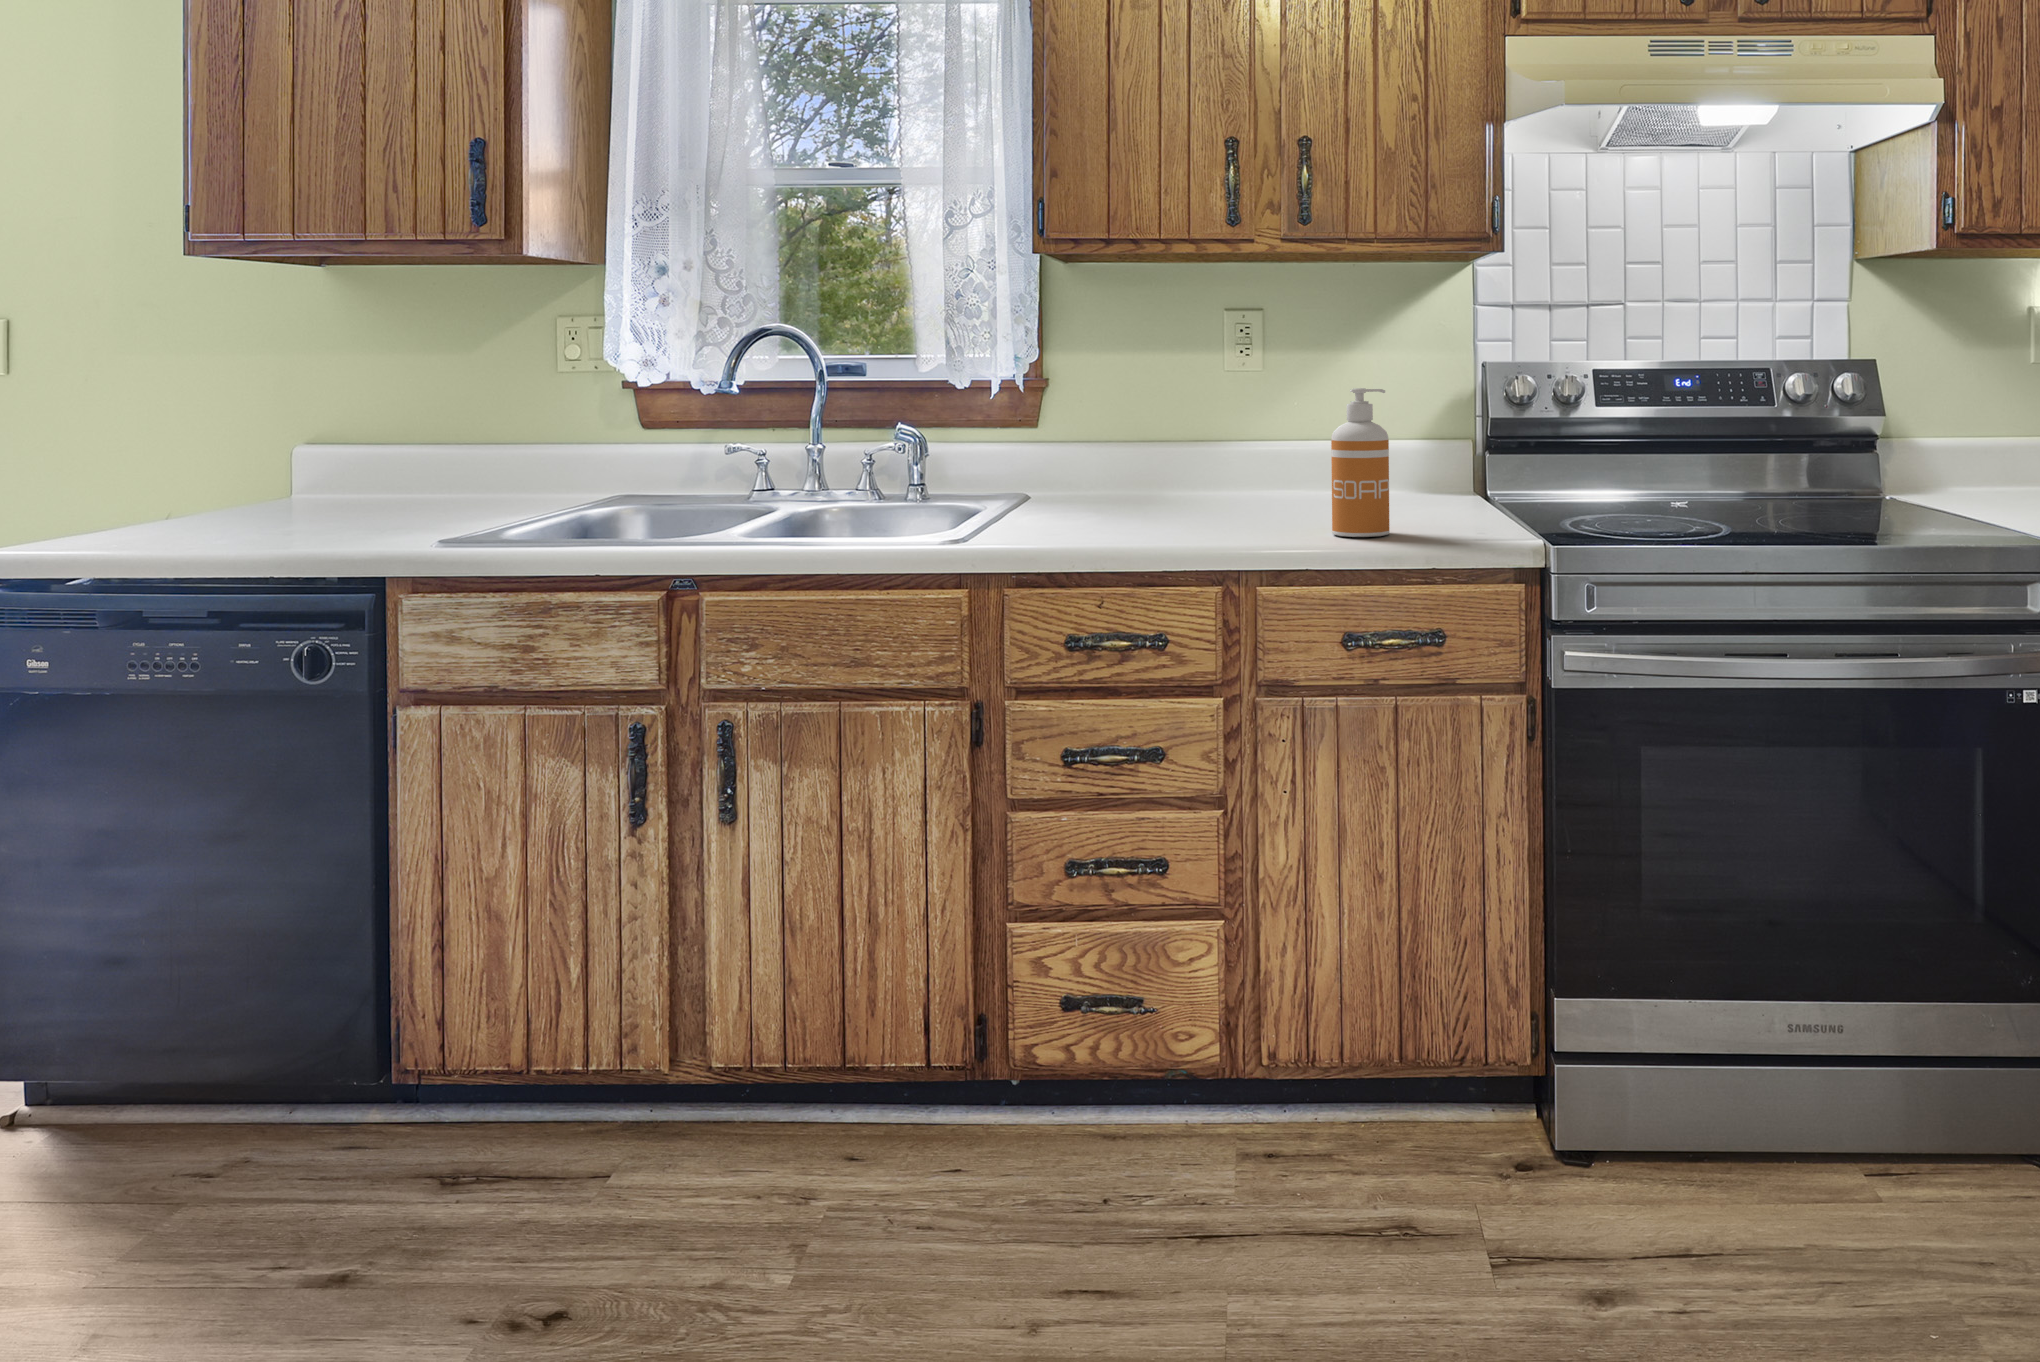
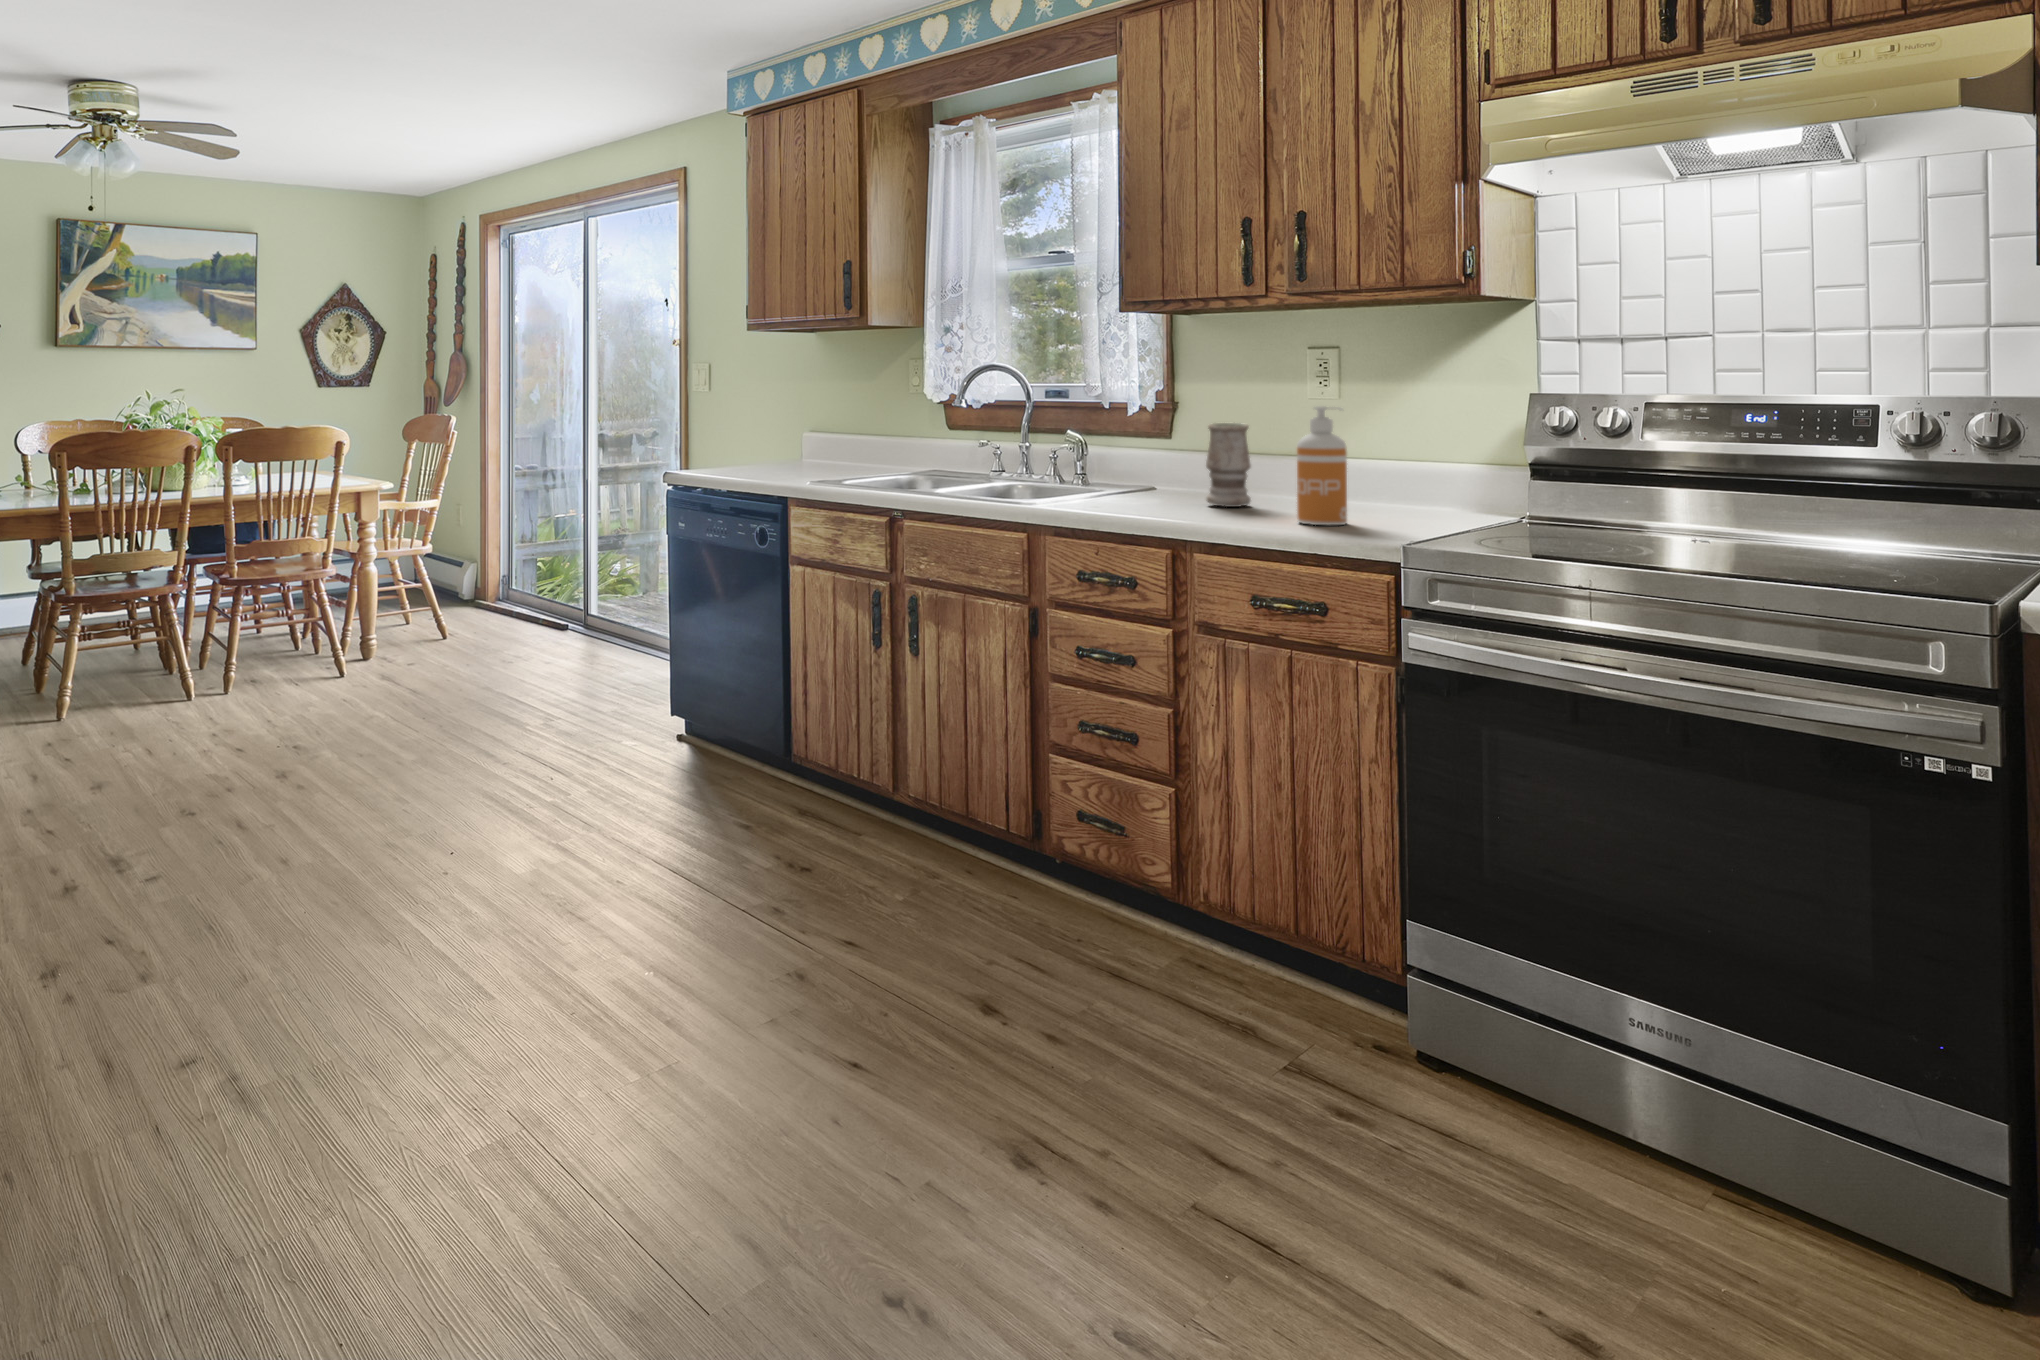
vase: none [1148,413,1204,525] -> present [1206,423,1251,507]

